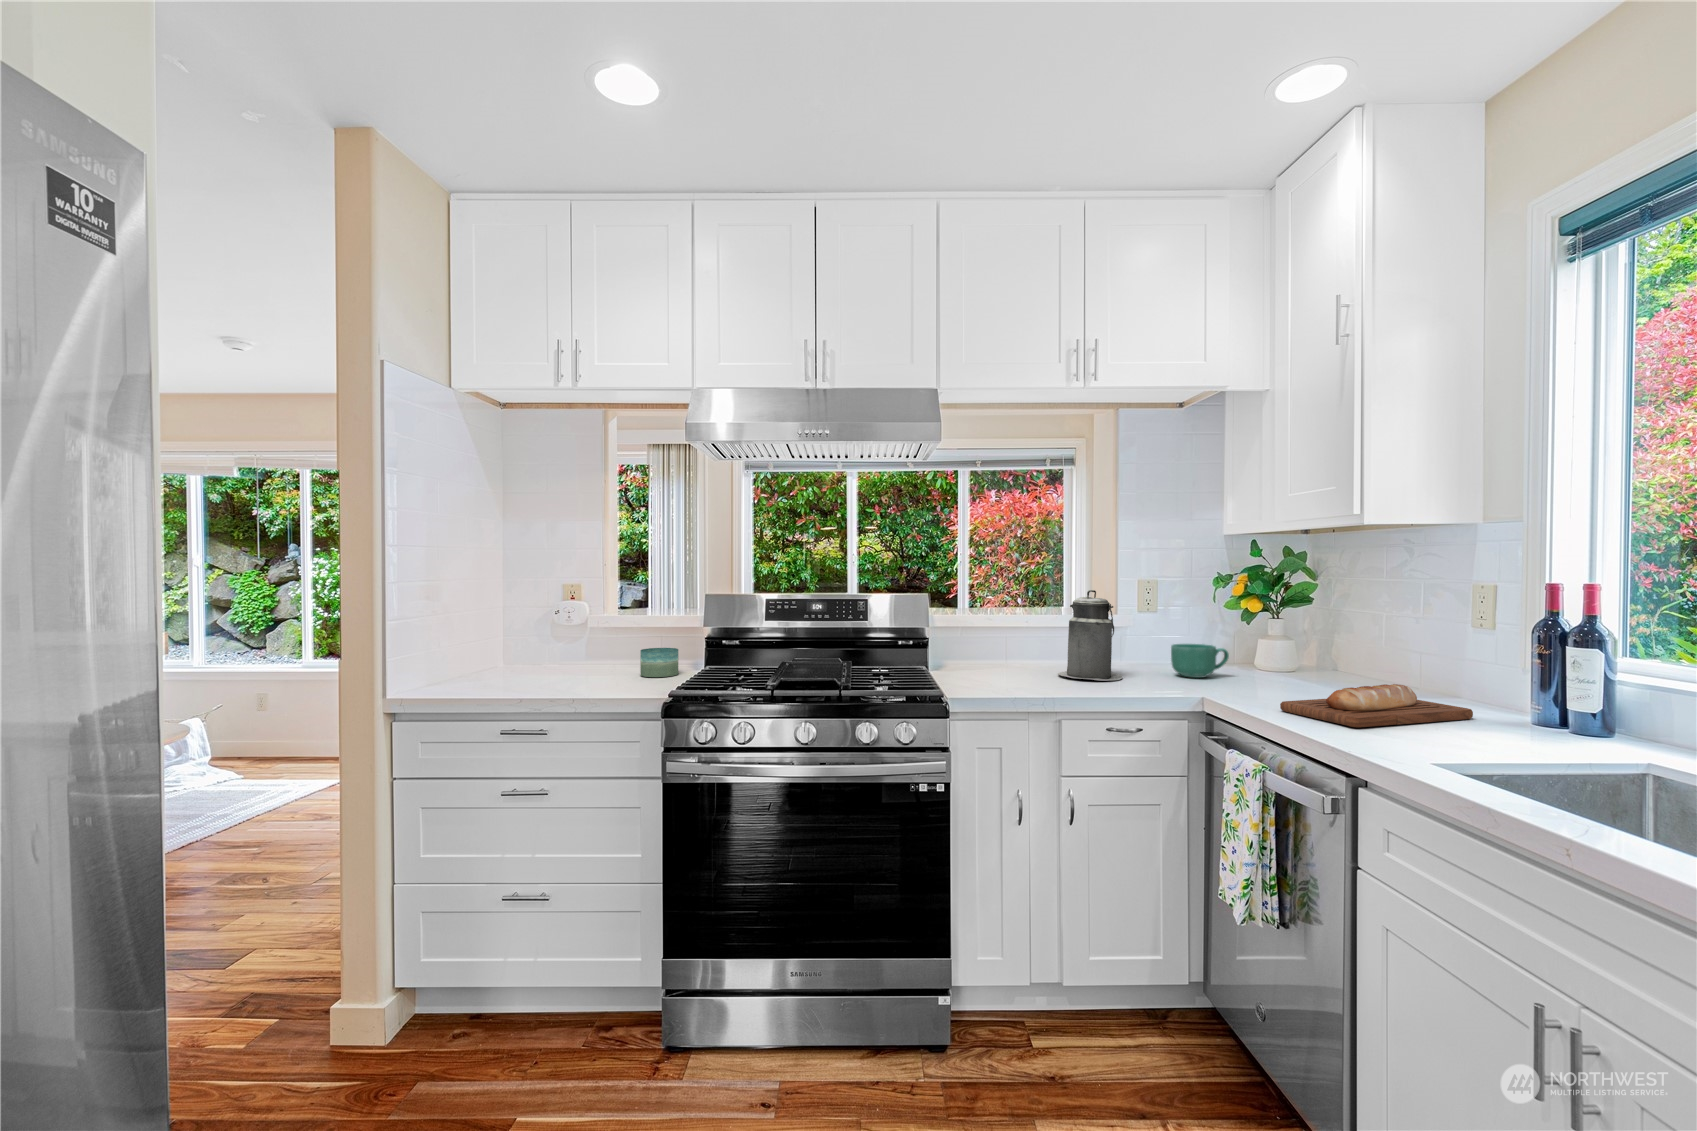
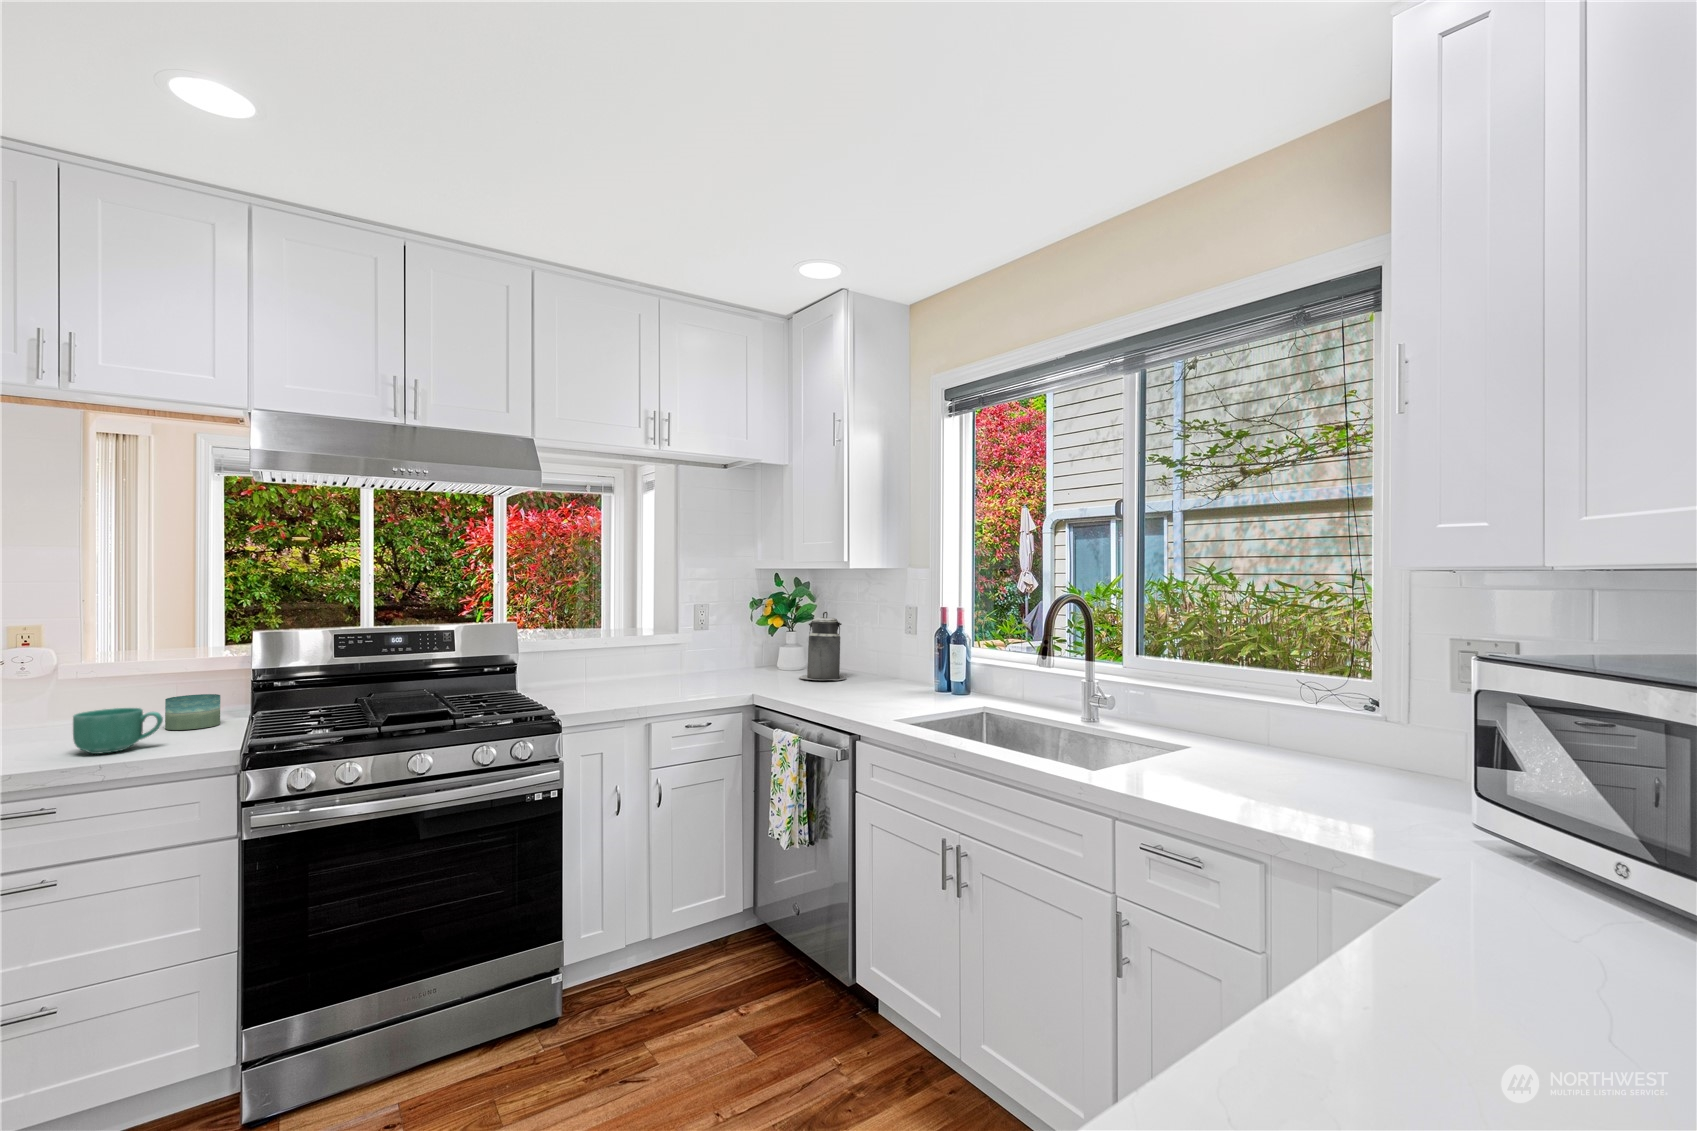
canister: present [1058,590,1122,681] -> present [799,612,846,680]
mug: present [1171,644,1229,678] -> present [73,708,163,754]
bread loaf: present [1280,684,1473,727] -> none [805,674,908,704]

